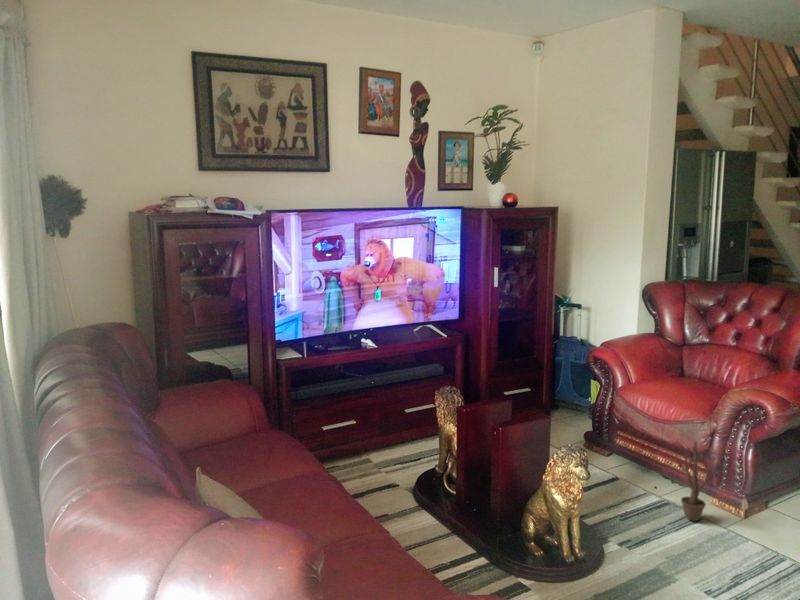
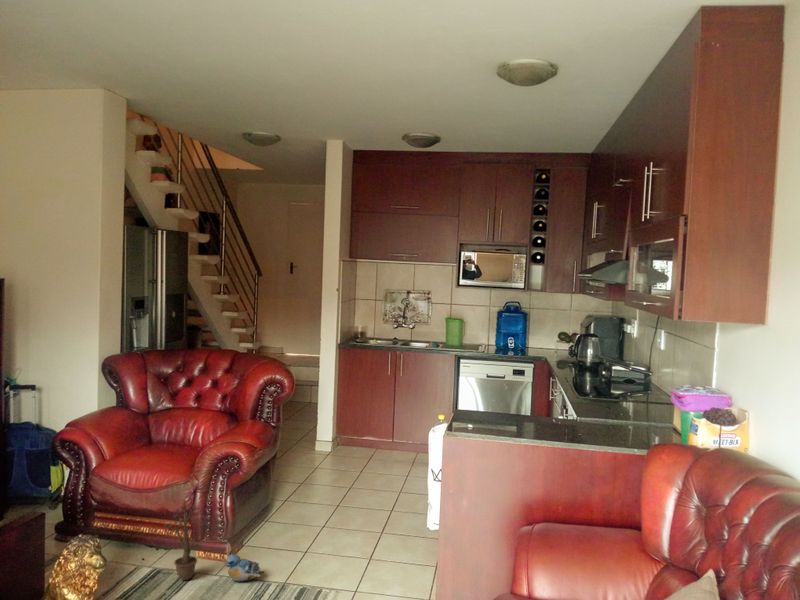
plush toy: none [734,513,782,549] -> present [225,554,264,581]

